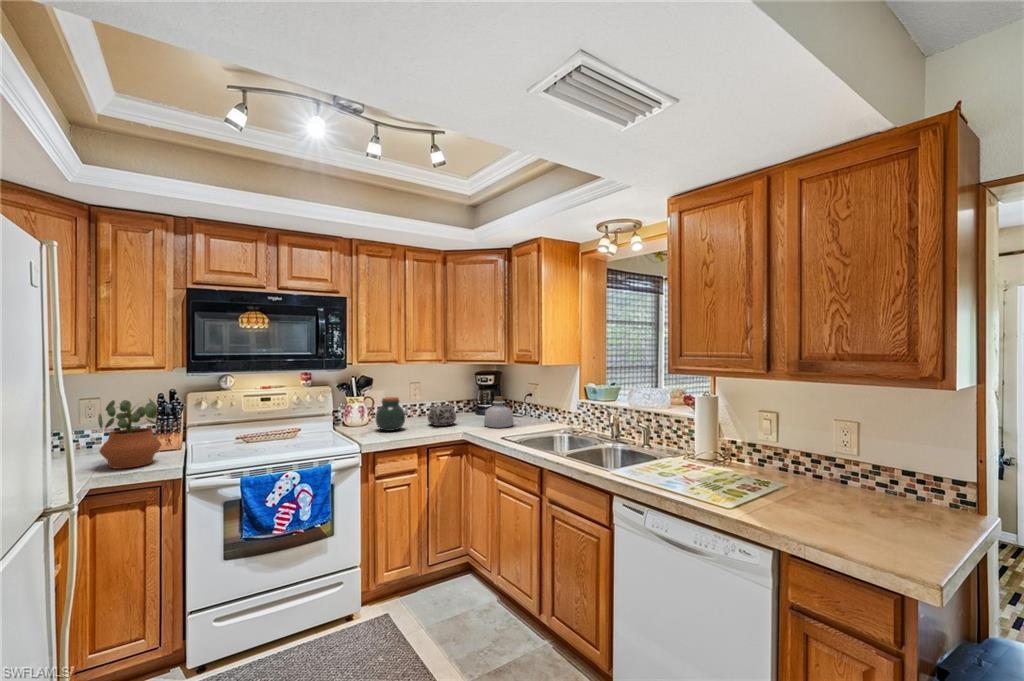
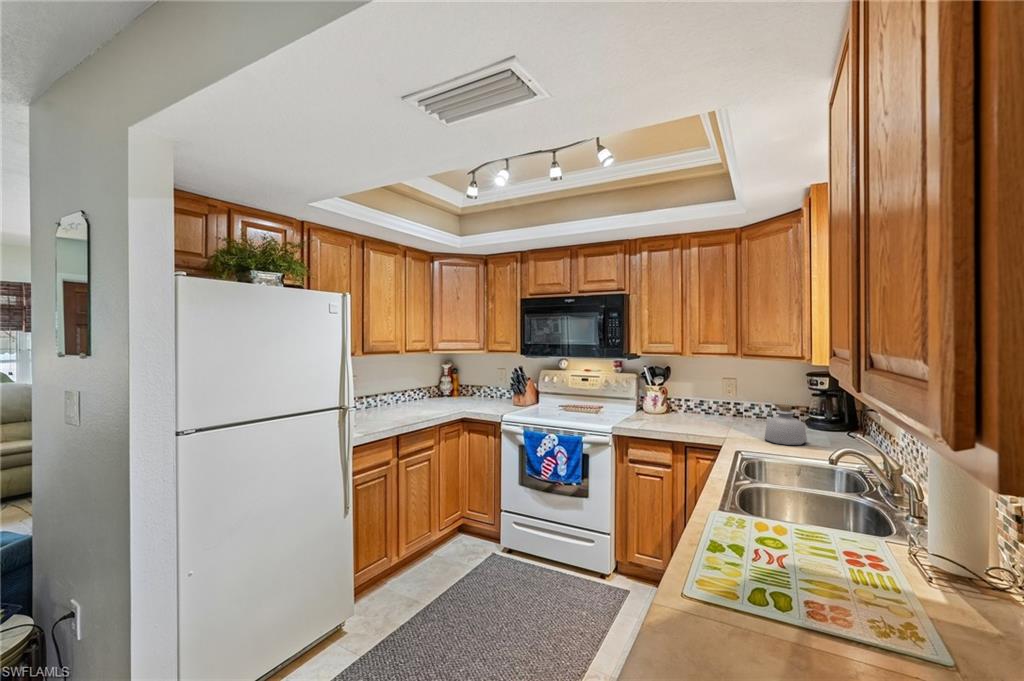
jar: present [375,397,405,431] -> none [654,390,684,422]
potted plant: present [98,398,161,469] -> none [474,371,507,412]
teapot: present [428,402,456,426] -> none [704,402,749,429]

